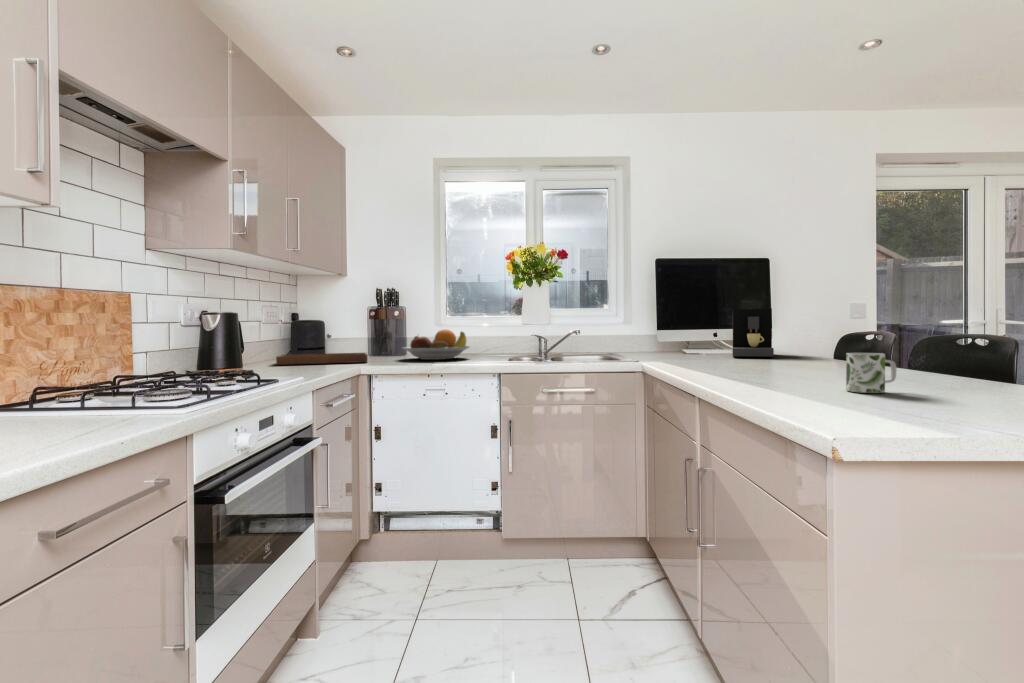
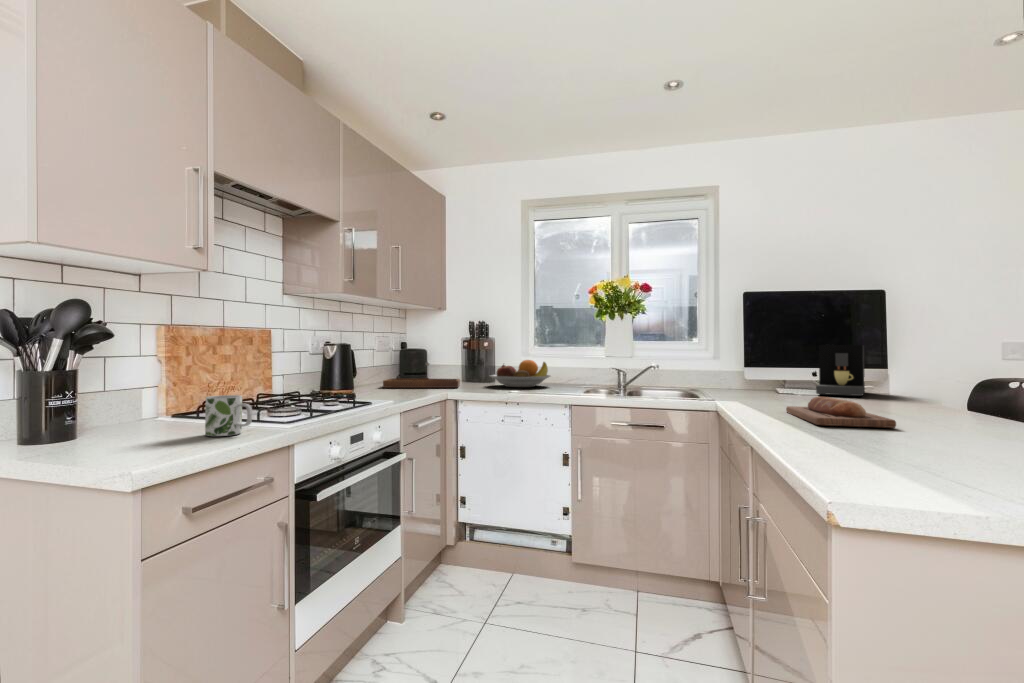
mug: present [846,353,897,393] -> present [205,395,252,436]
bread loaf: none [727,356,842,383] -> present [786,397,896,428]

